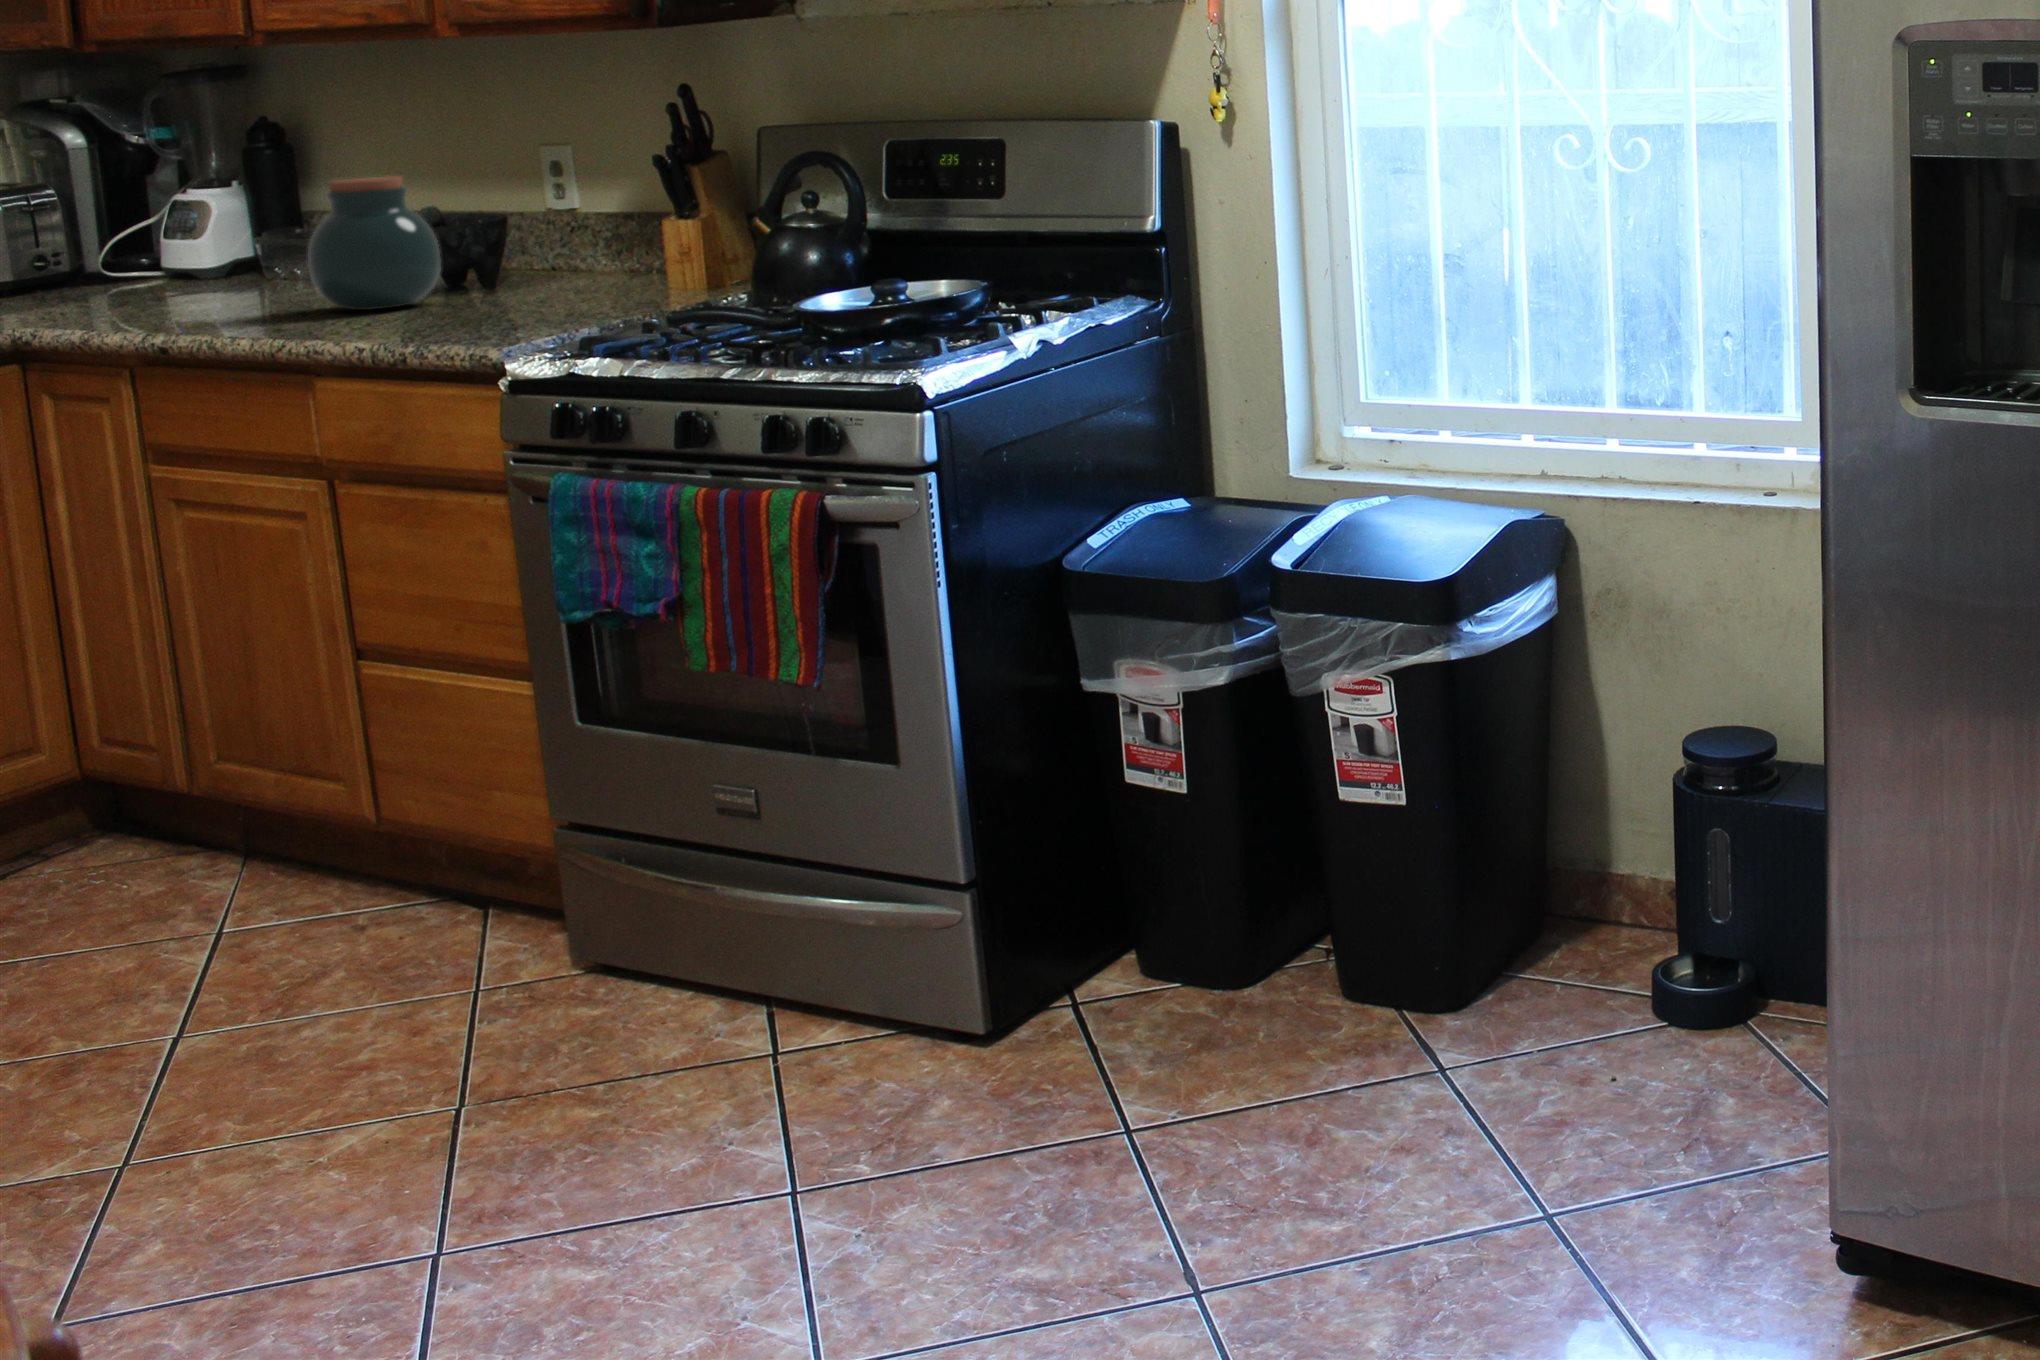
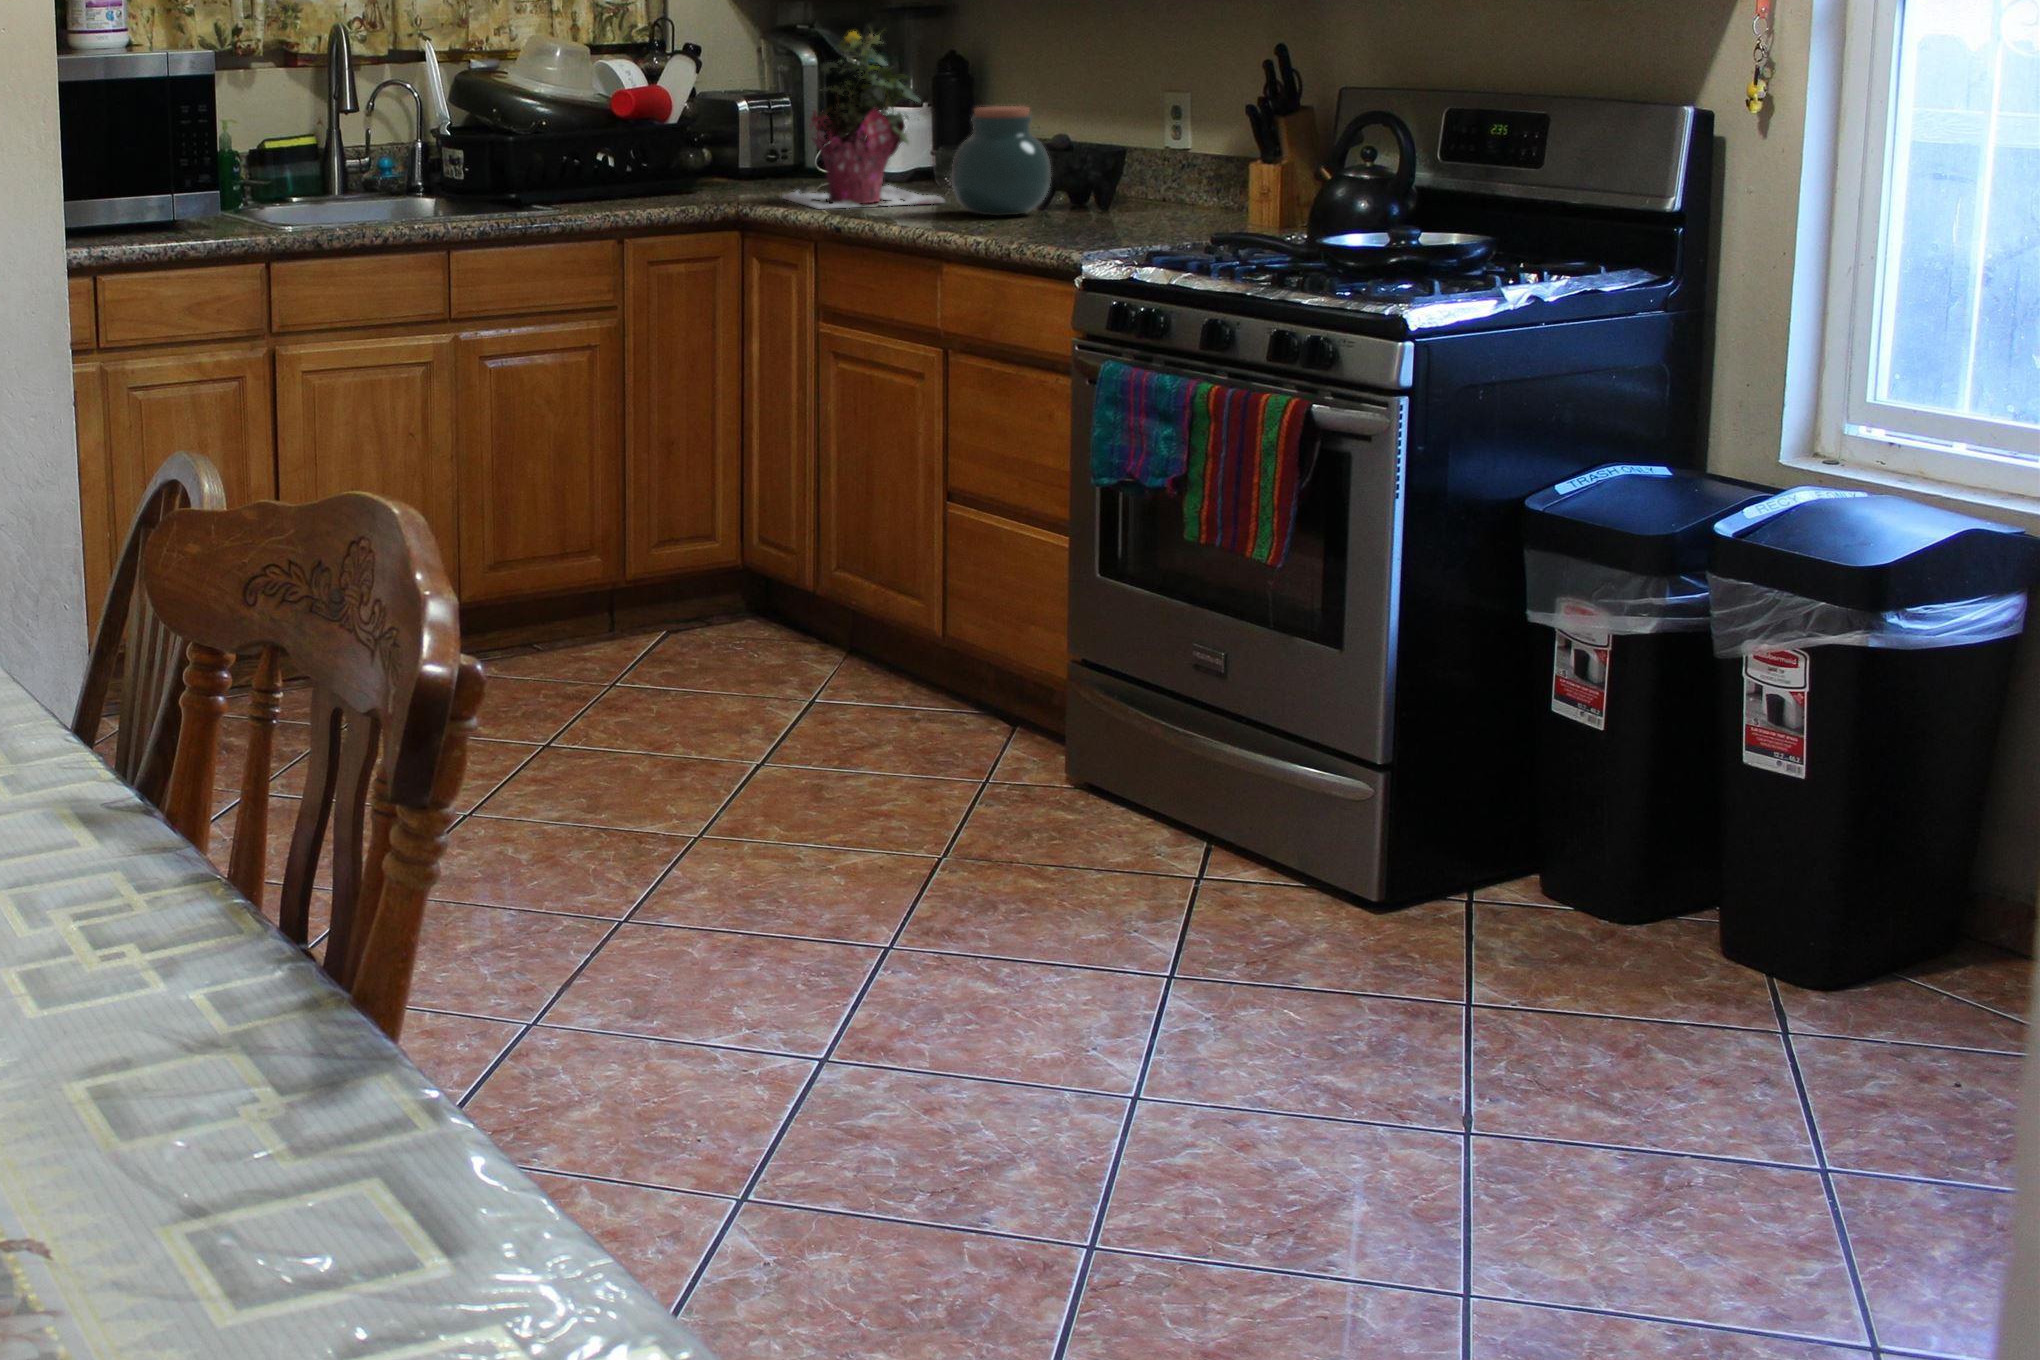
potted plant: none [64,89,303,323] -> present [782,31,944,209]

